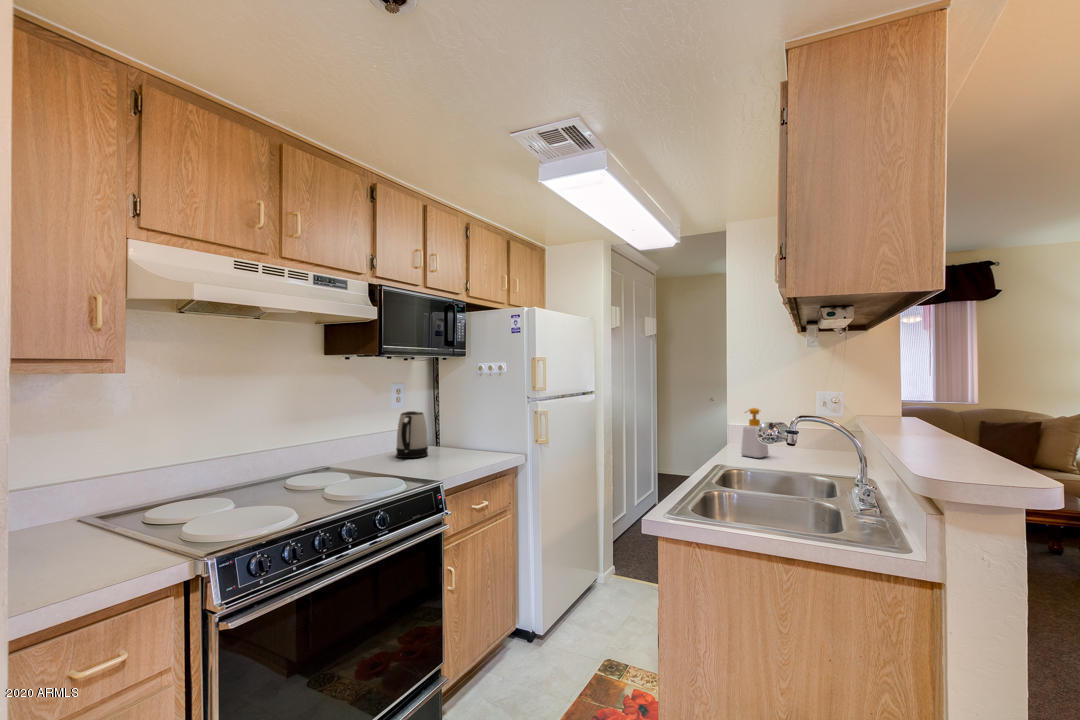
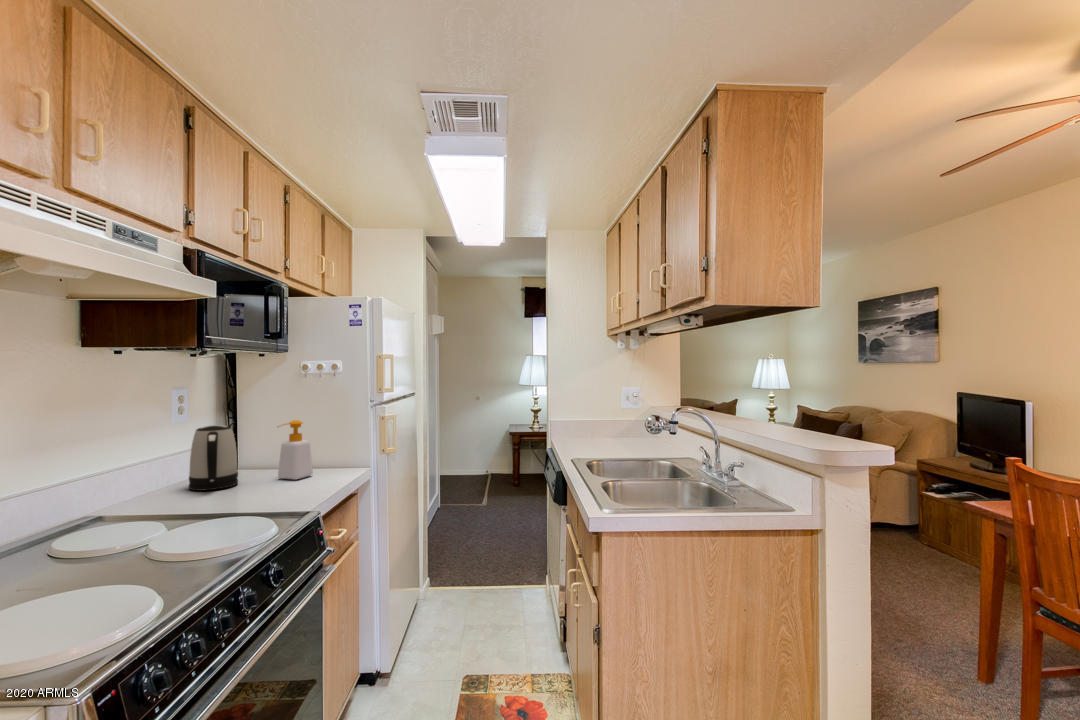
soap bottle: present [741,408,768,458] -> present [278,420,313,480]

